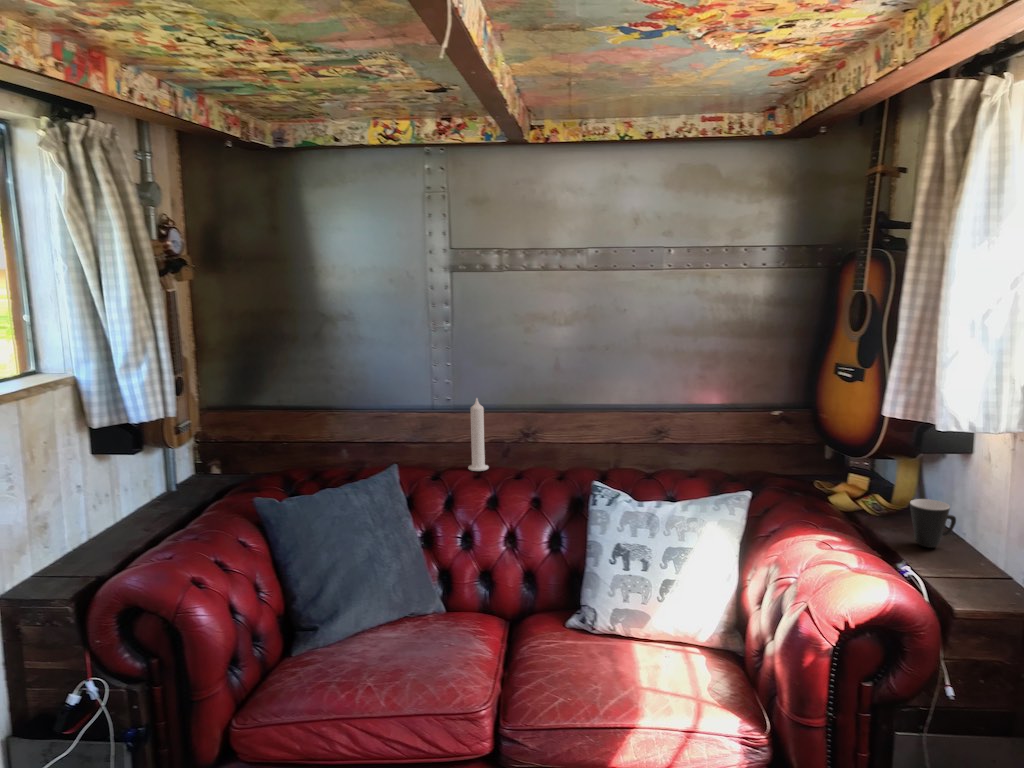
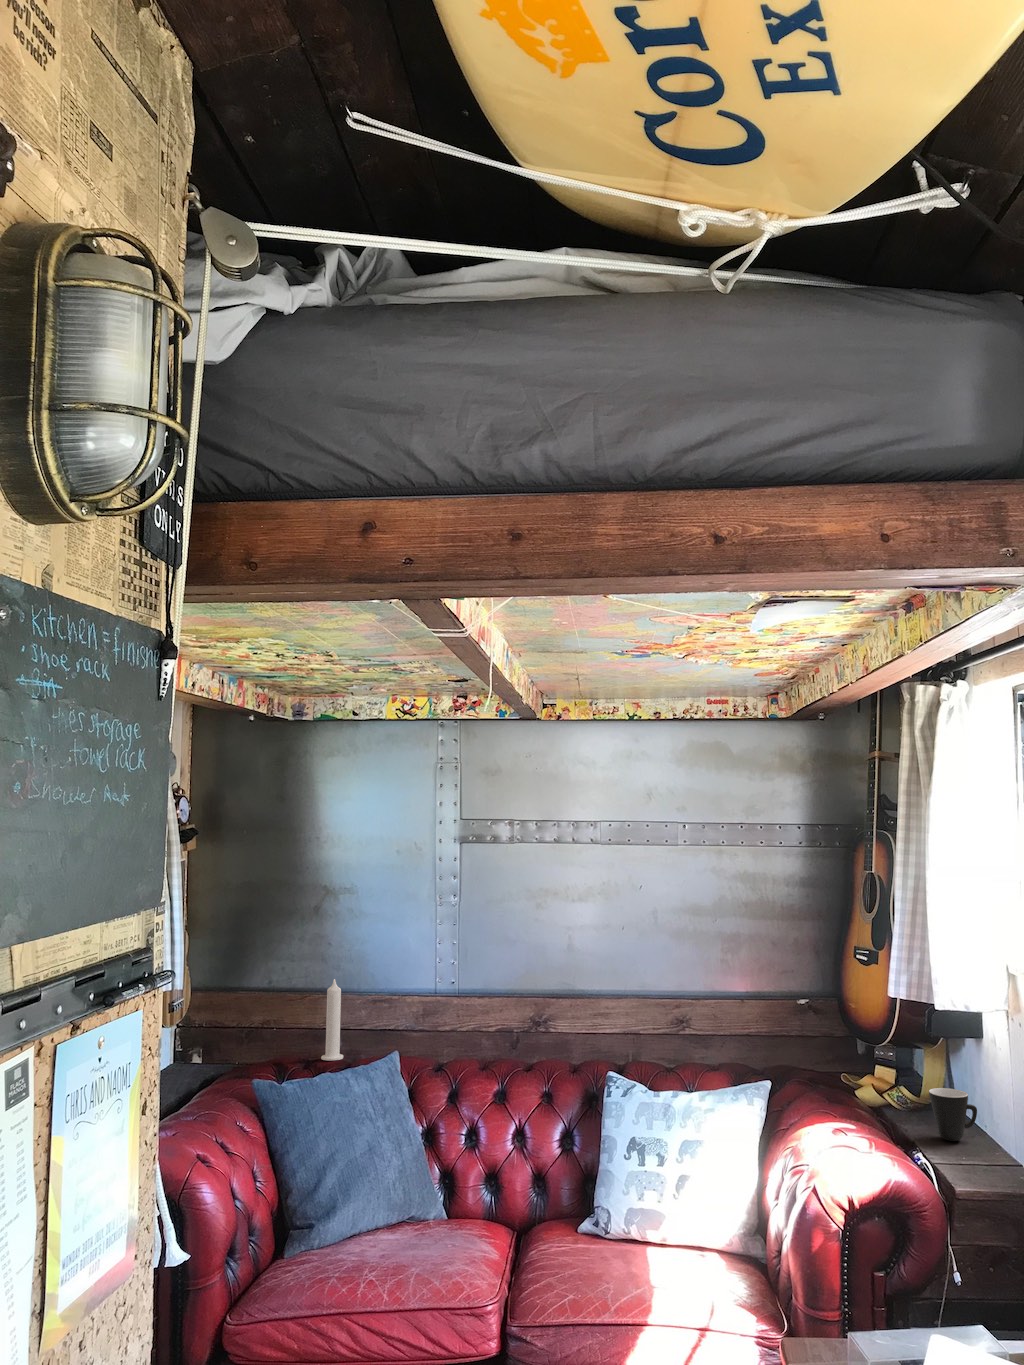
candle: present [468,398,489,471] -> present [321,979,343,1061]

